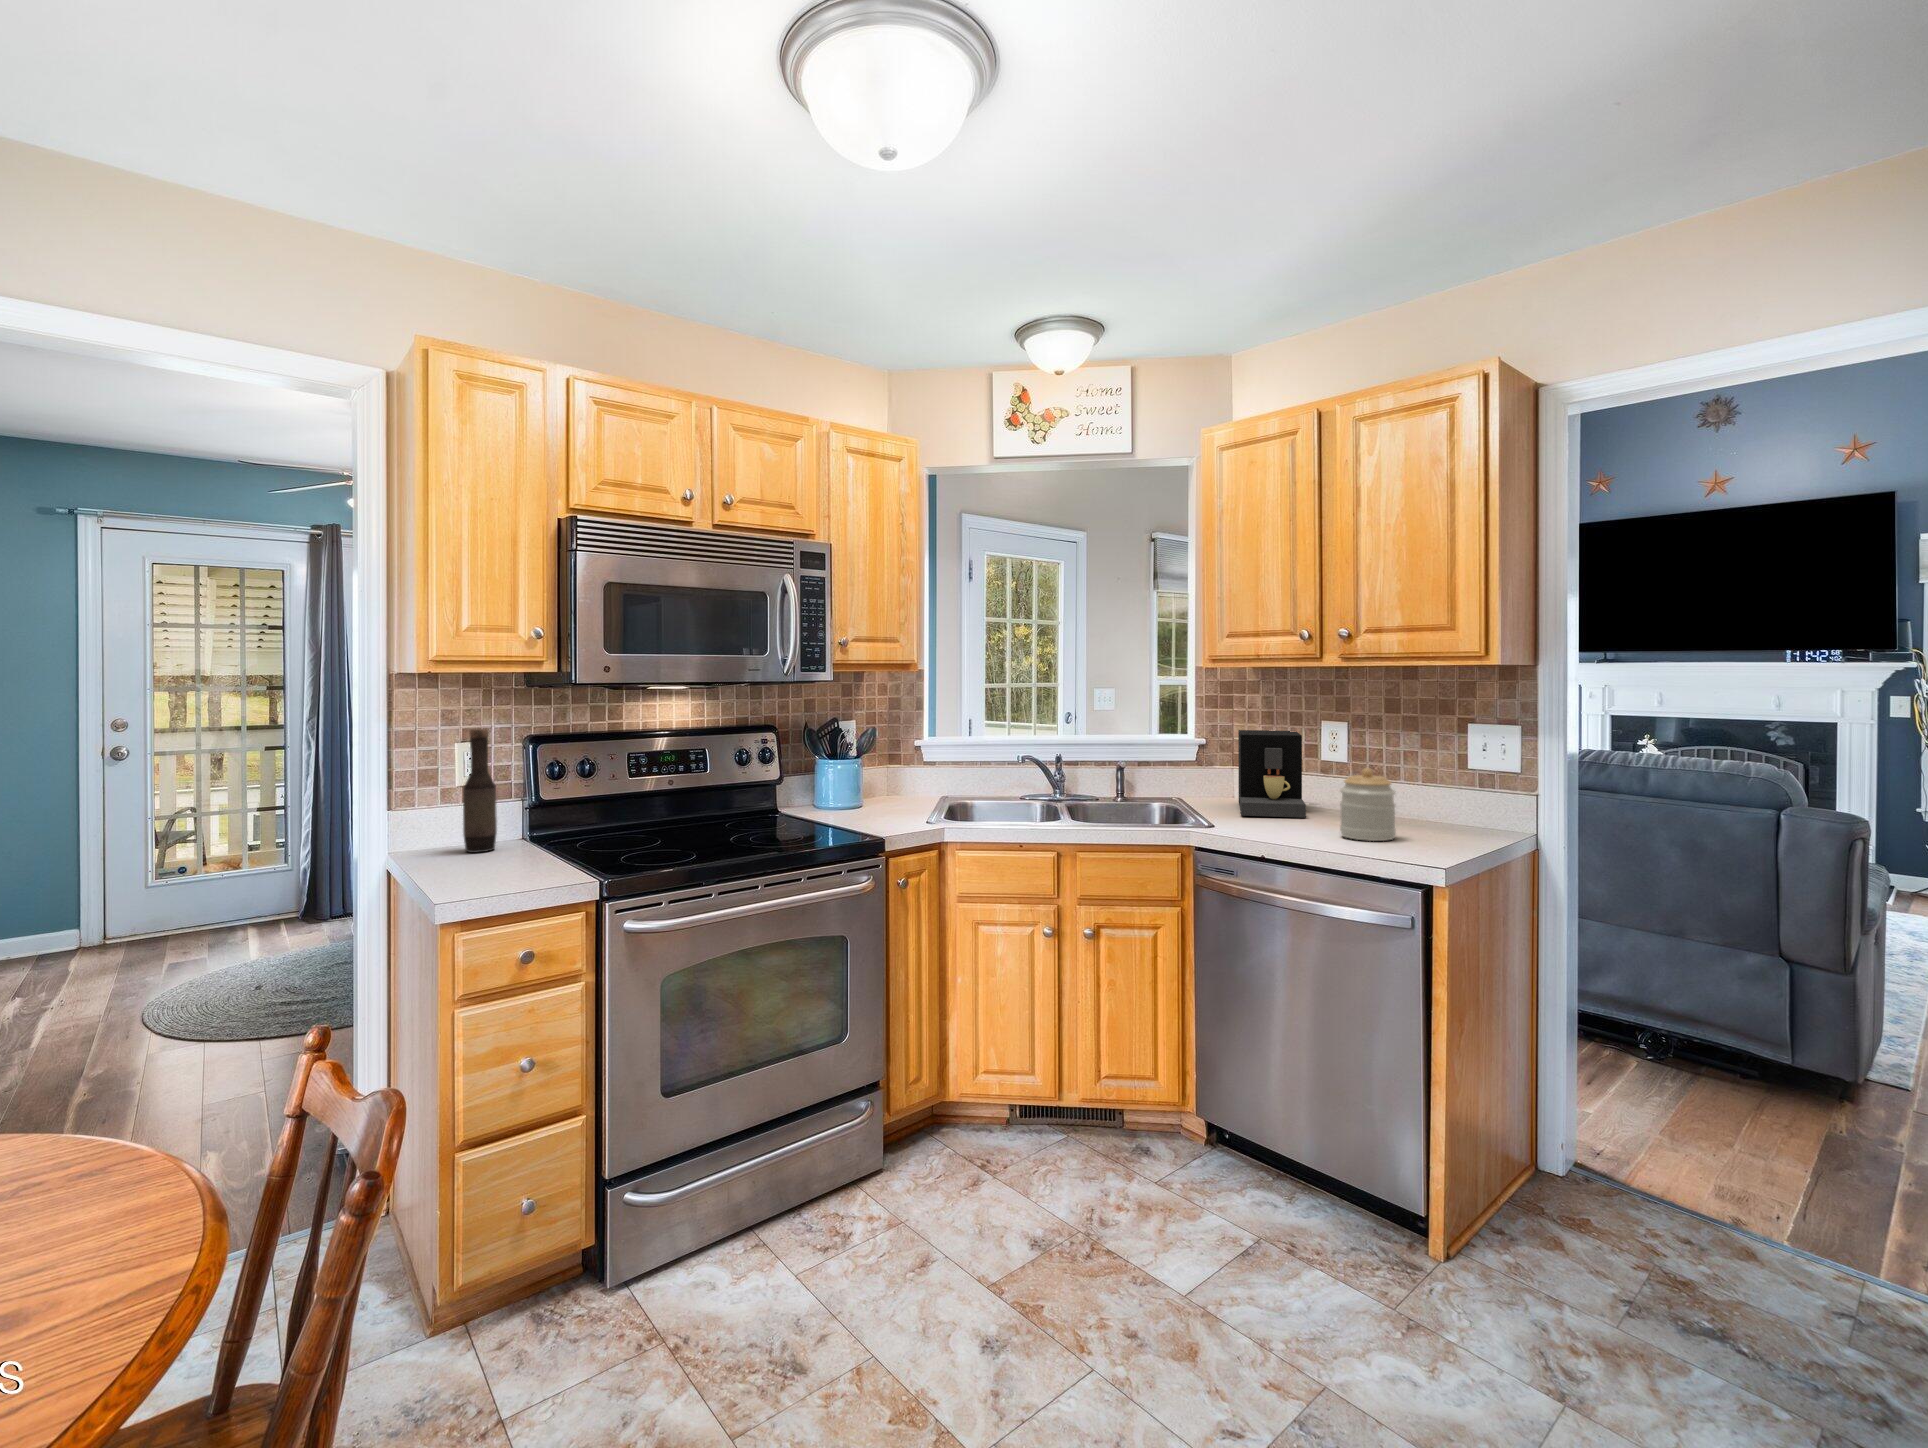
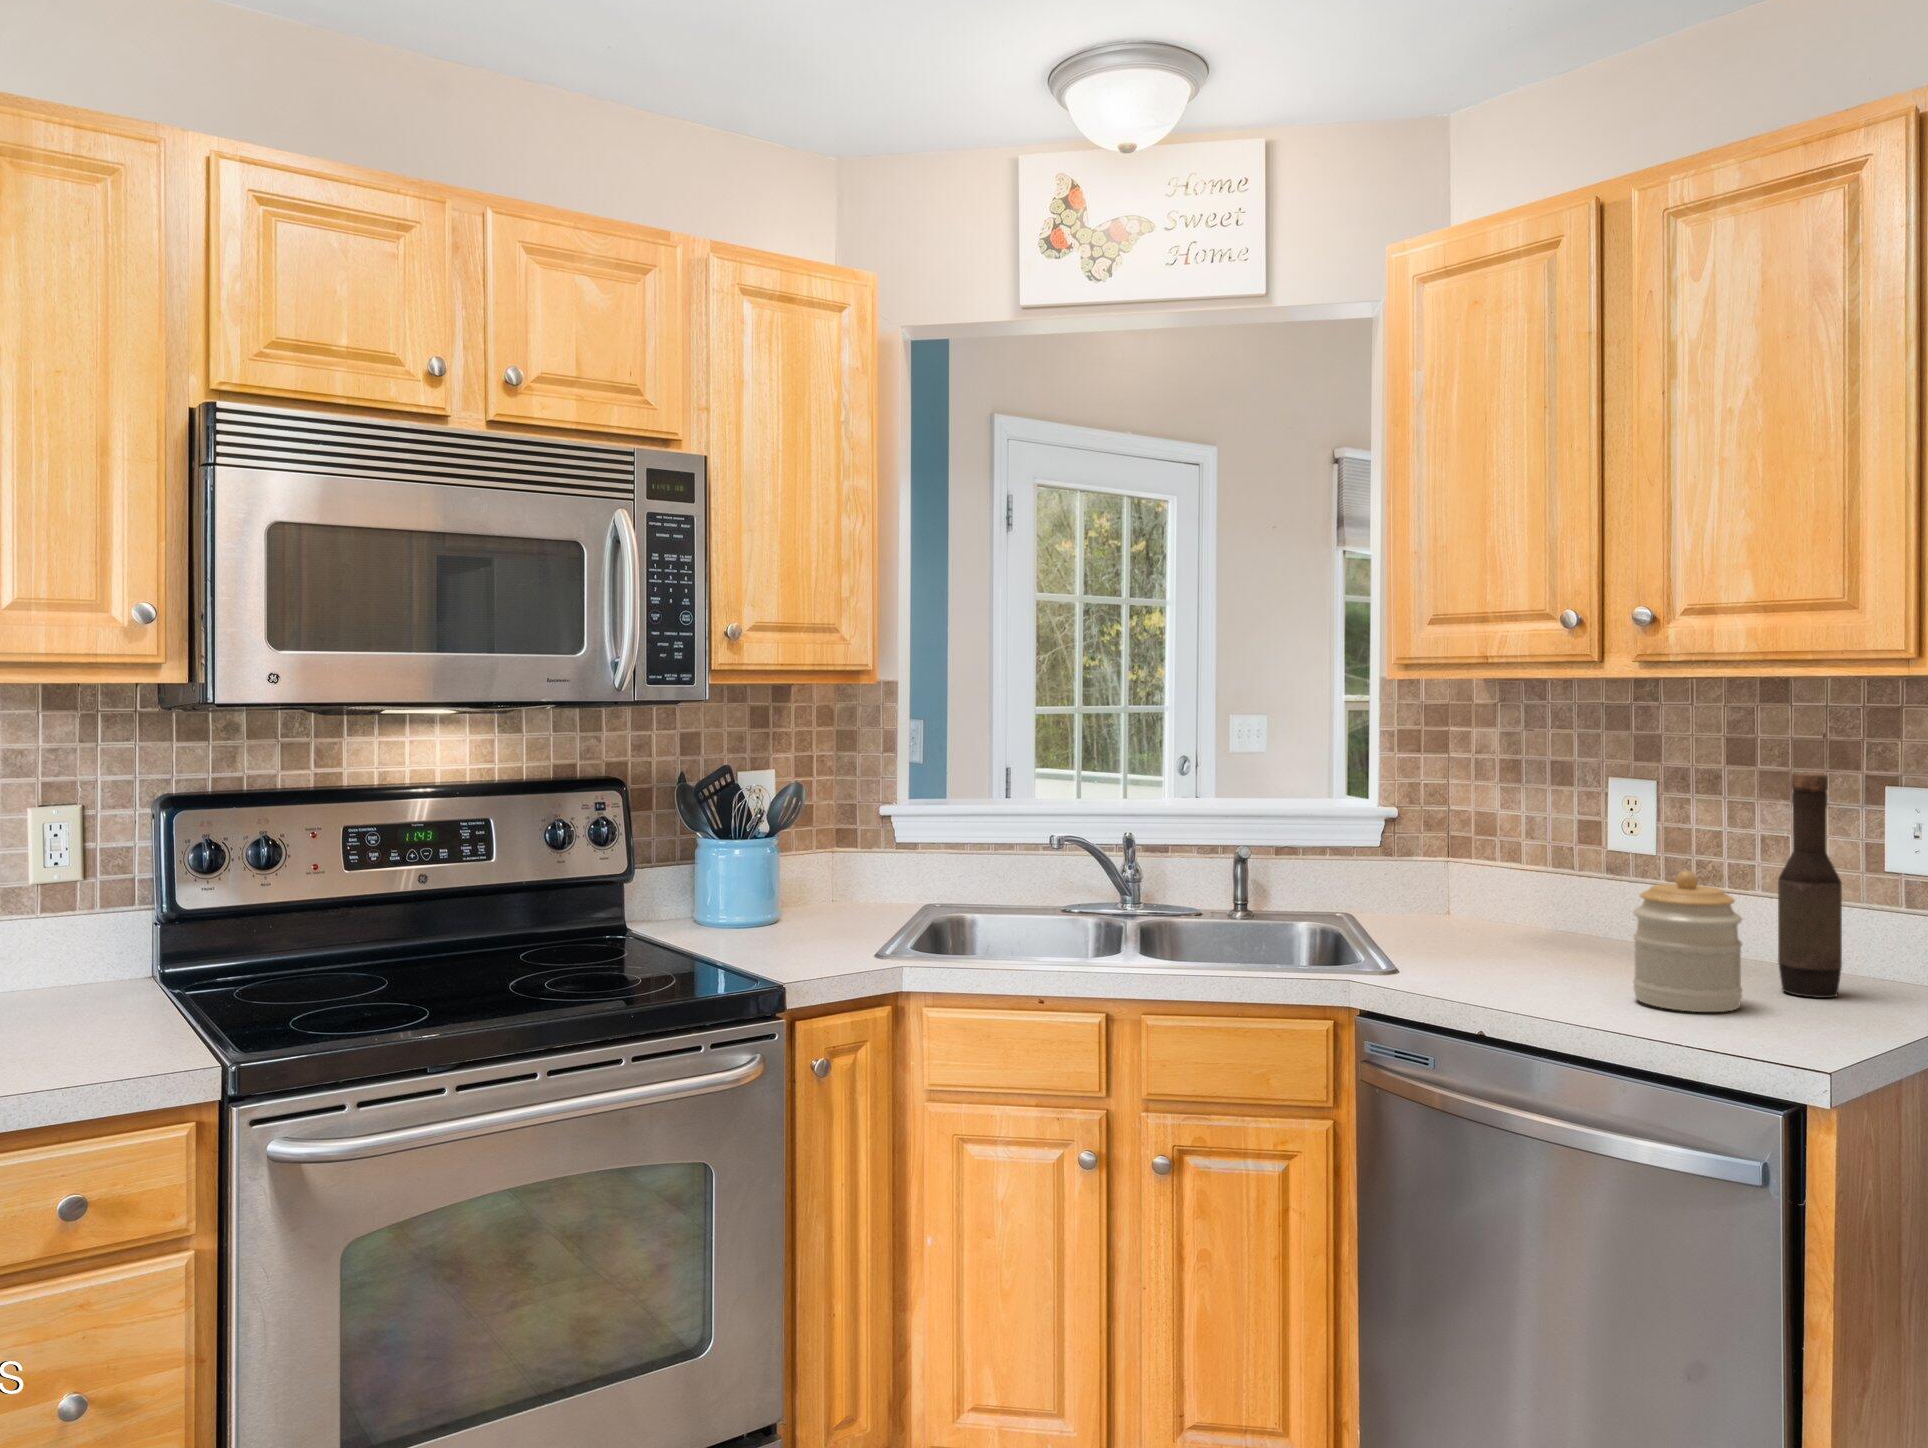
bottle: present [463,728,497,853] -> present [1778,773,1842,998]
coffee maker: present [1238,730,1306,818] -> none [1454,790,1574,956]

